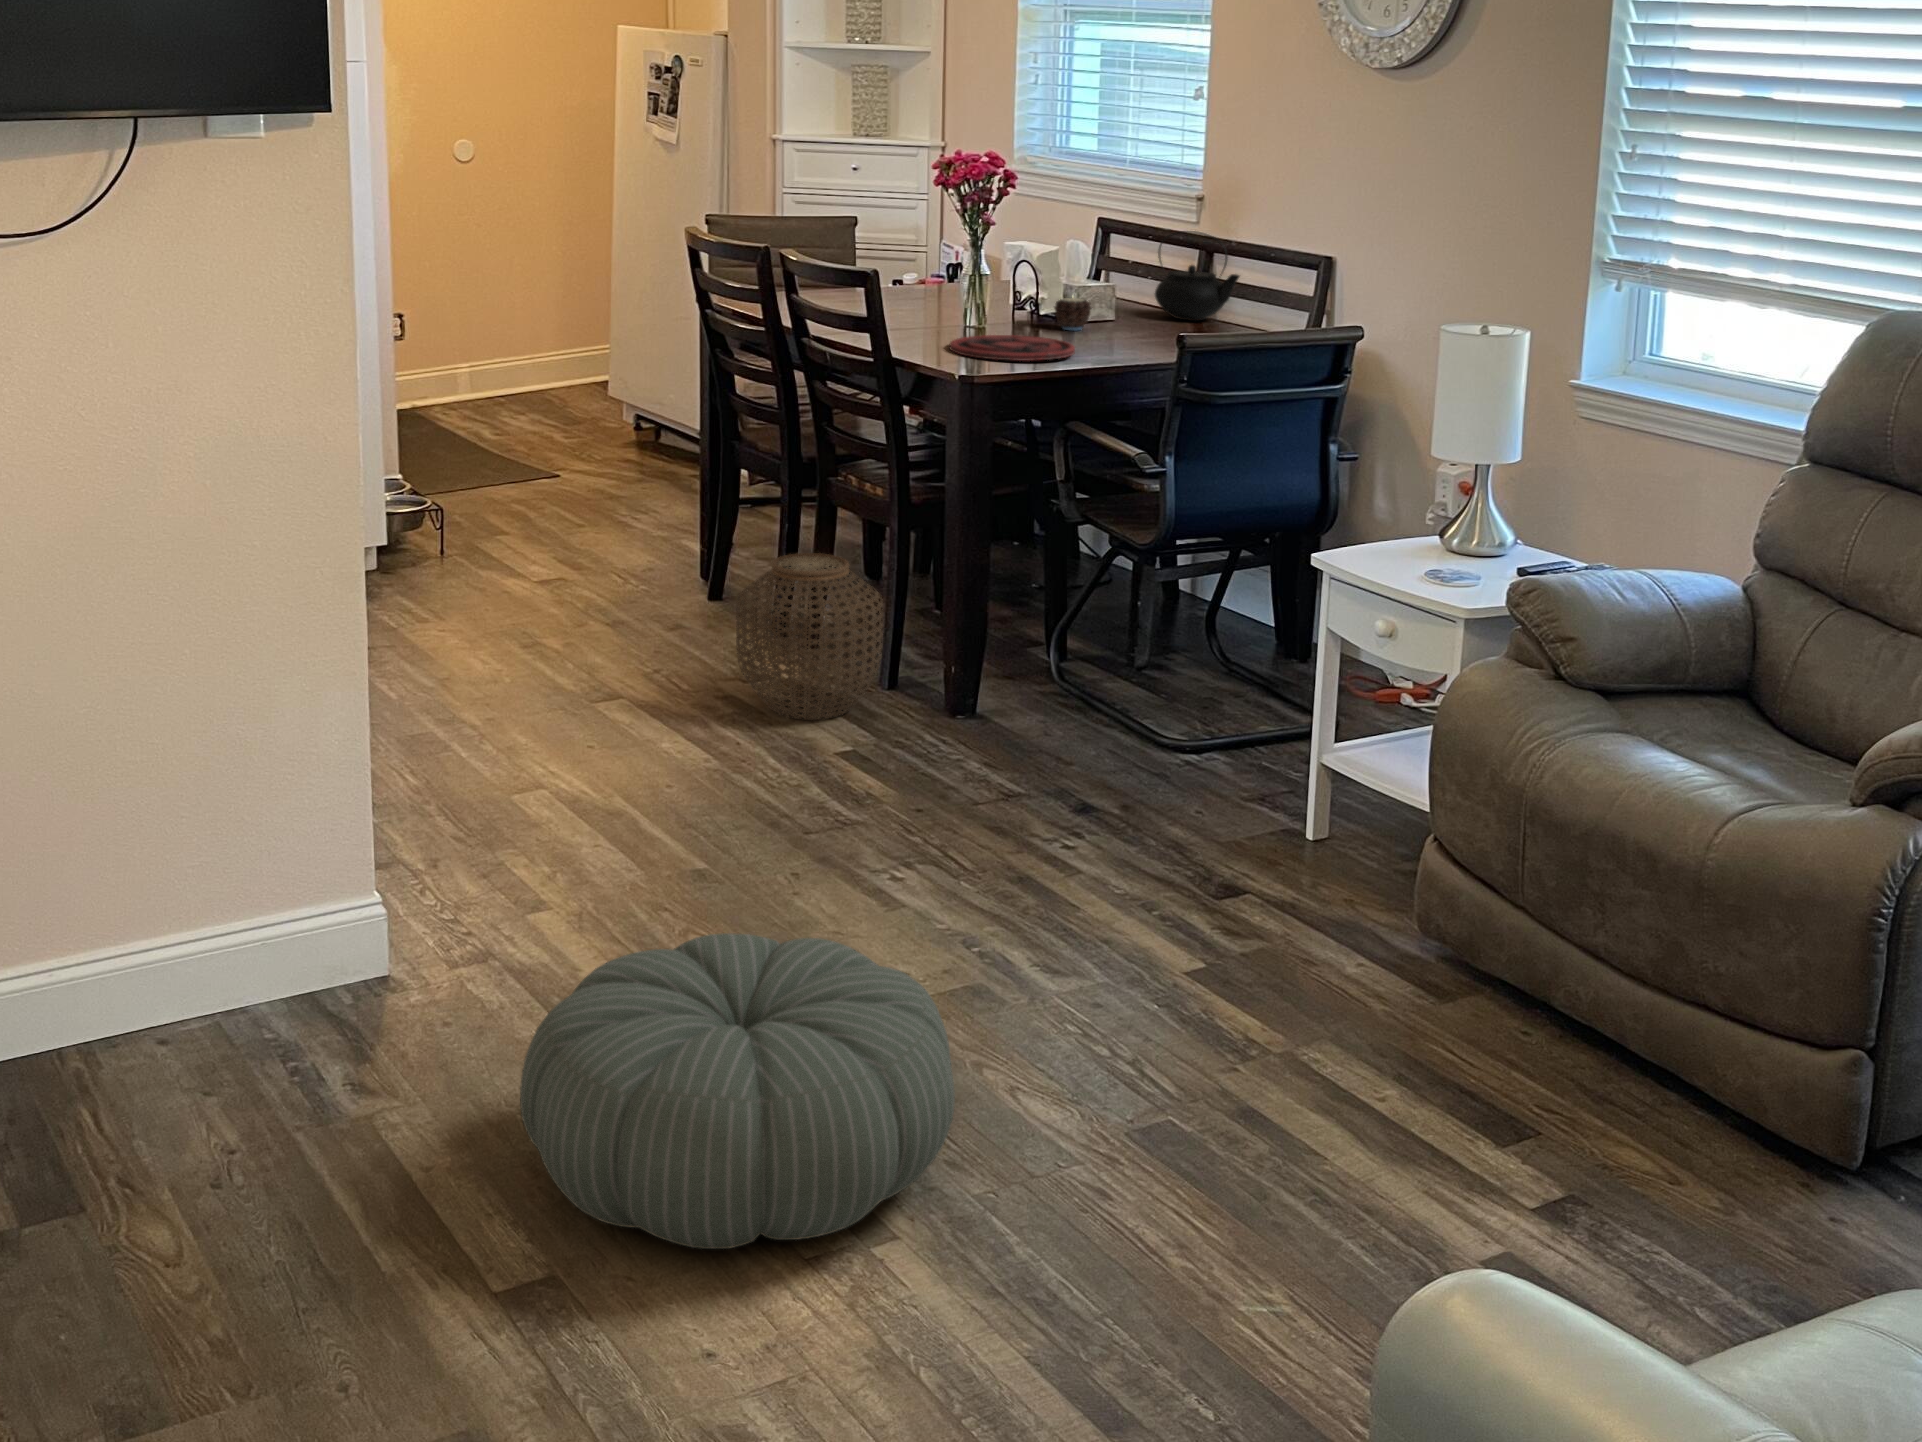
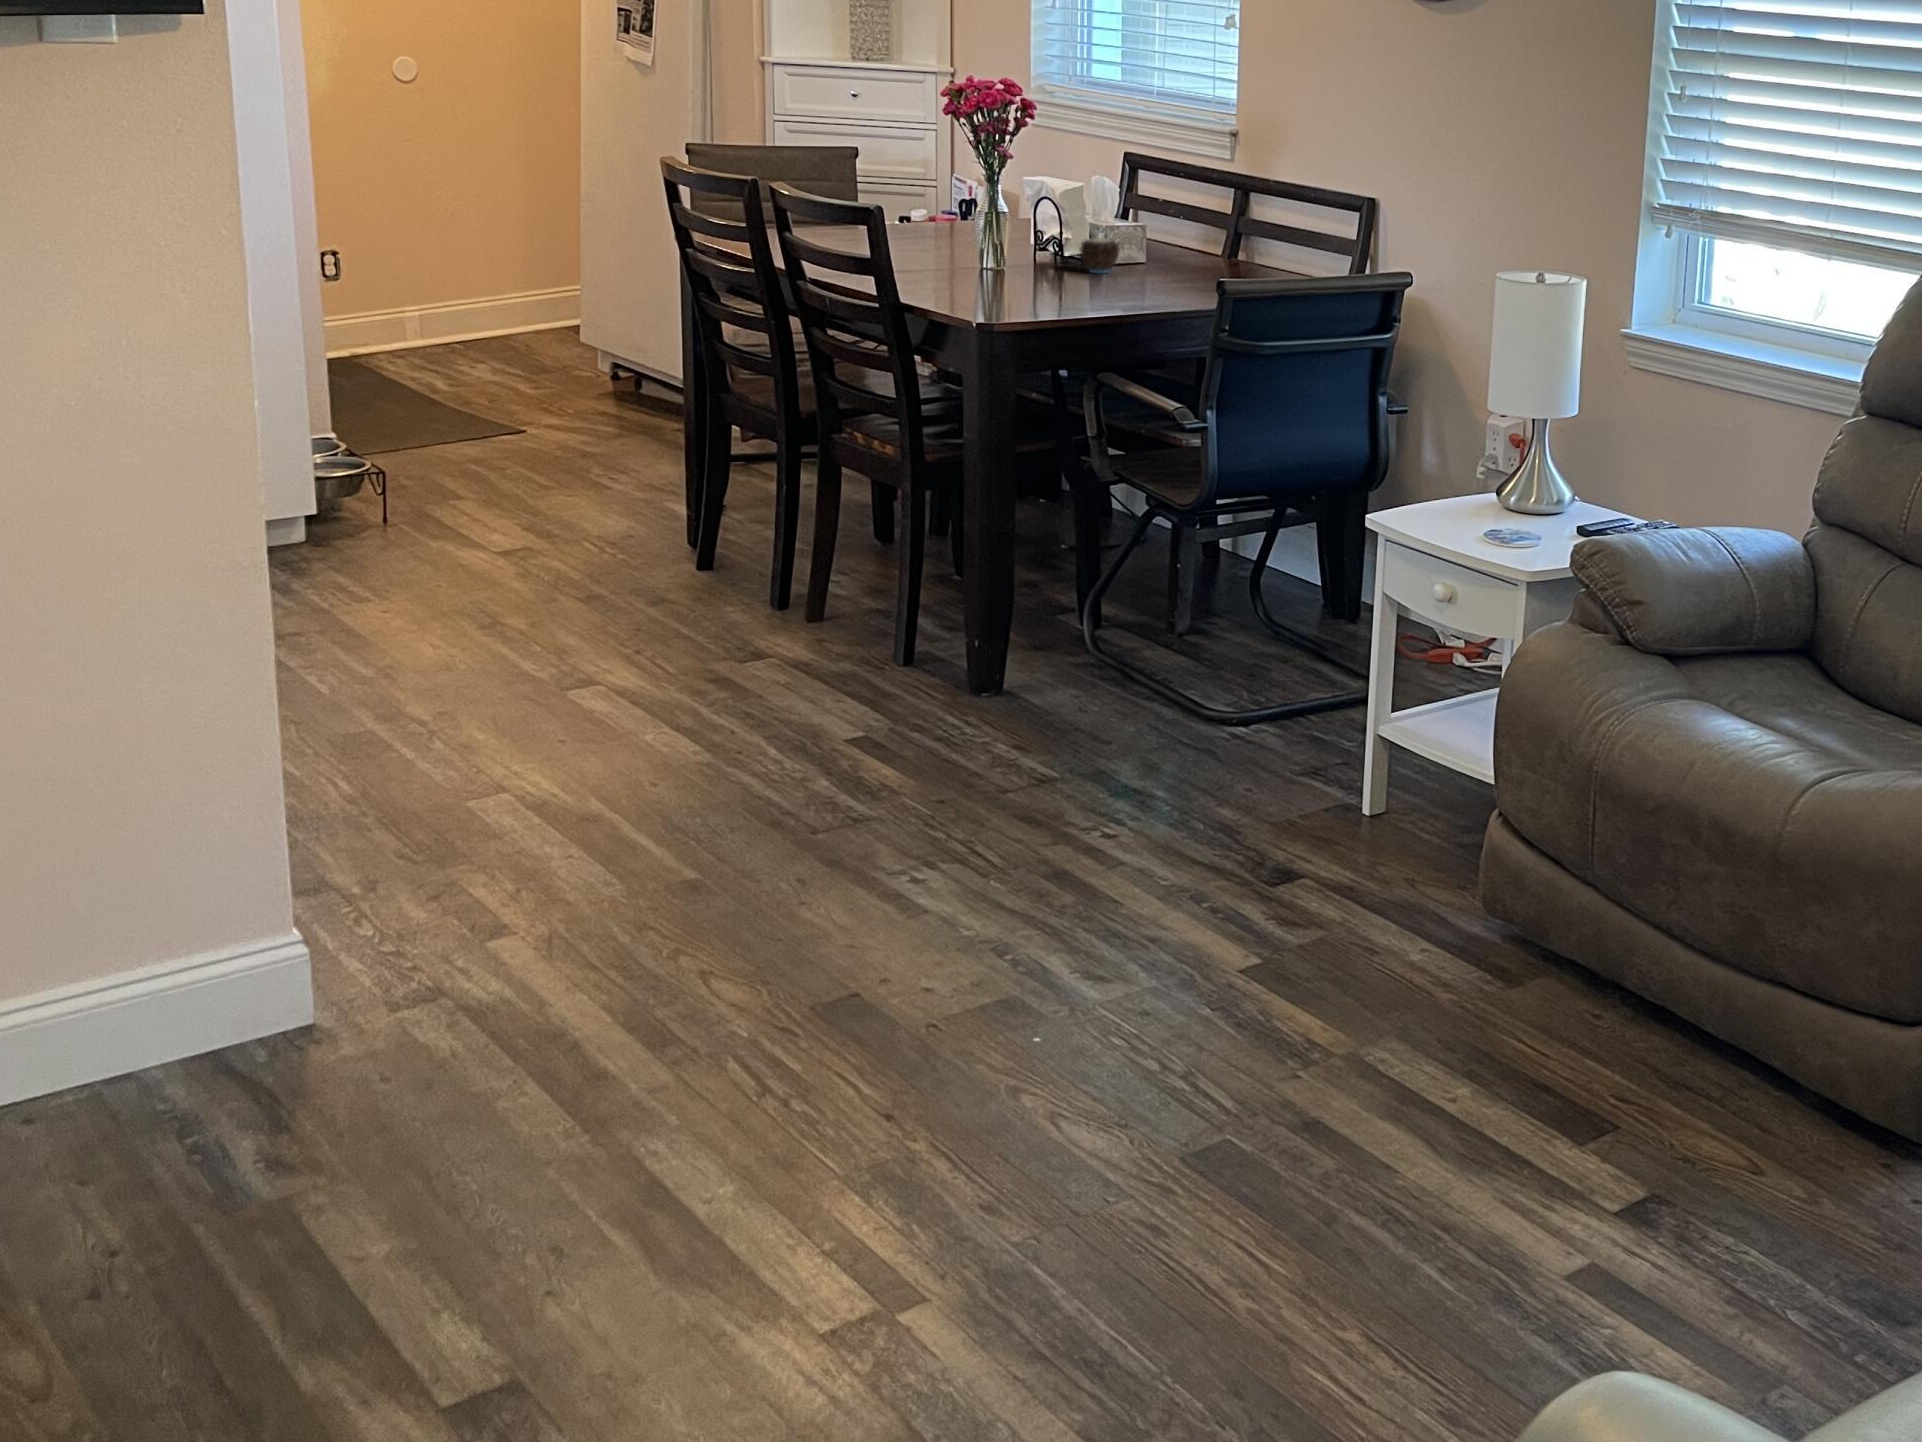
teapot: present [1155,231,1239,321] -> none [1186,168,1277,263]
plate: present [950,335,1075,361] -> none [965,278,1104,306]
woven basket: present [736,553,883,720] -> none [731,517,897,699]
pouf: present [520,933,955,1249] -> none [468,964,988,1339]

